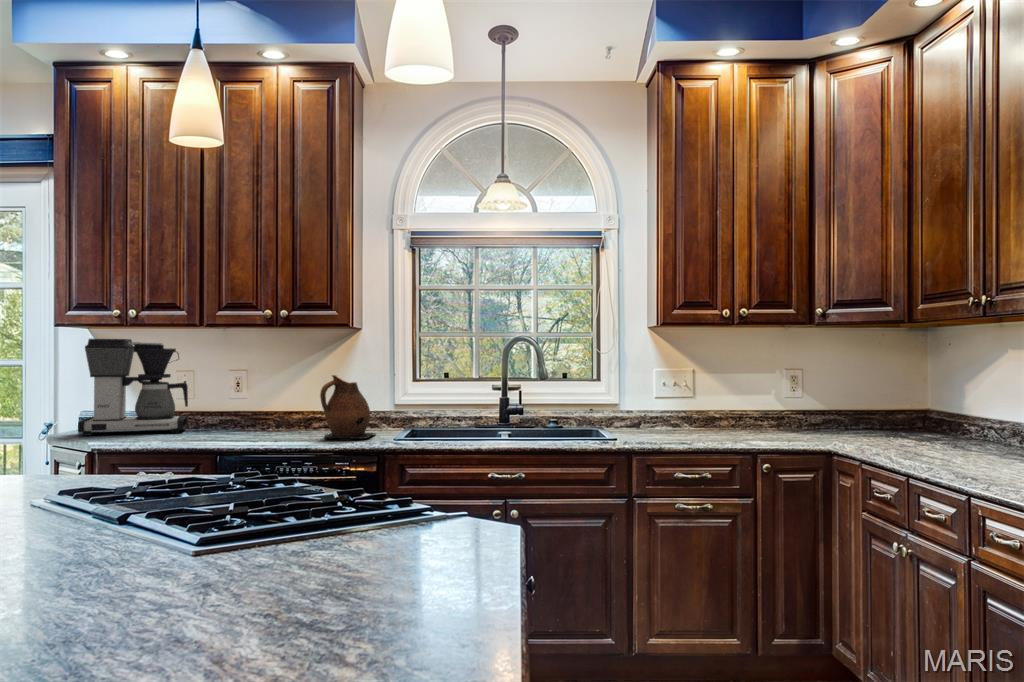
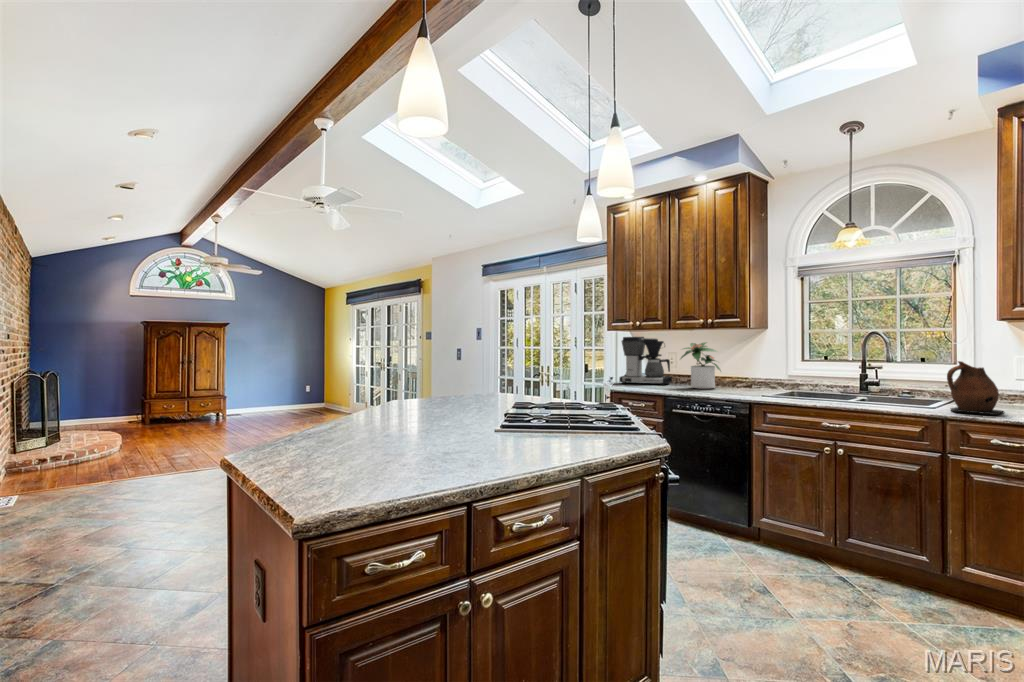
potted plant: none [221,351,297,435] -> present [681,342,721,389]
ceramic pitcher: present [320,375,376,439] -> present [947,361,1004,415]

